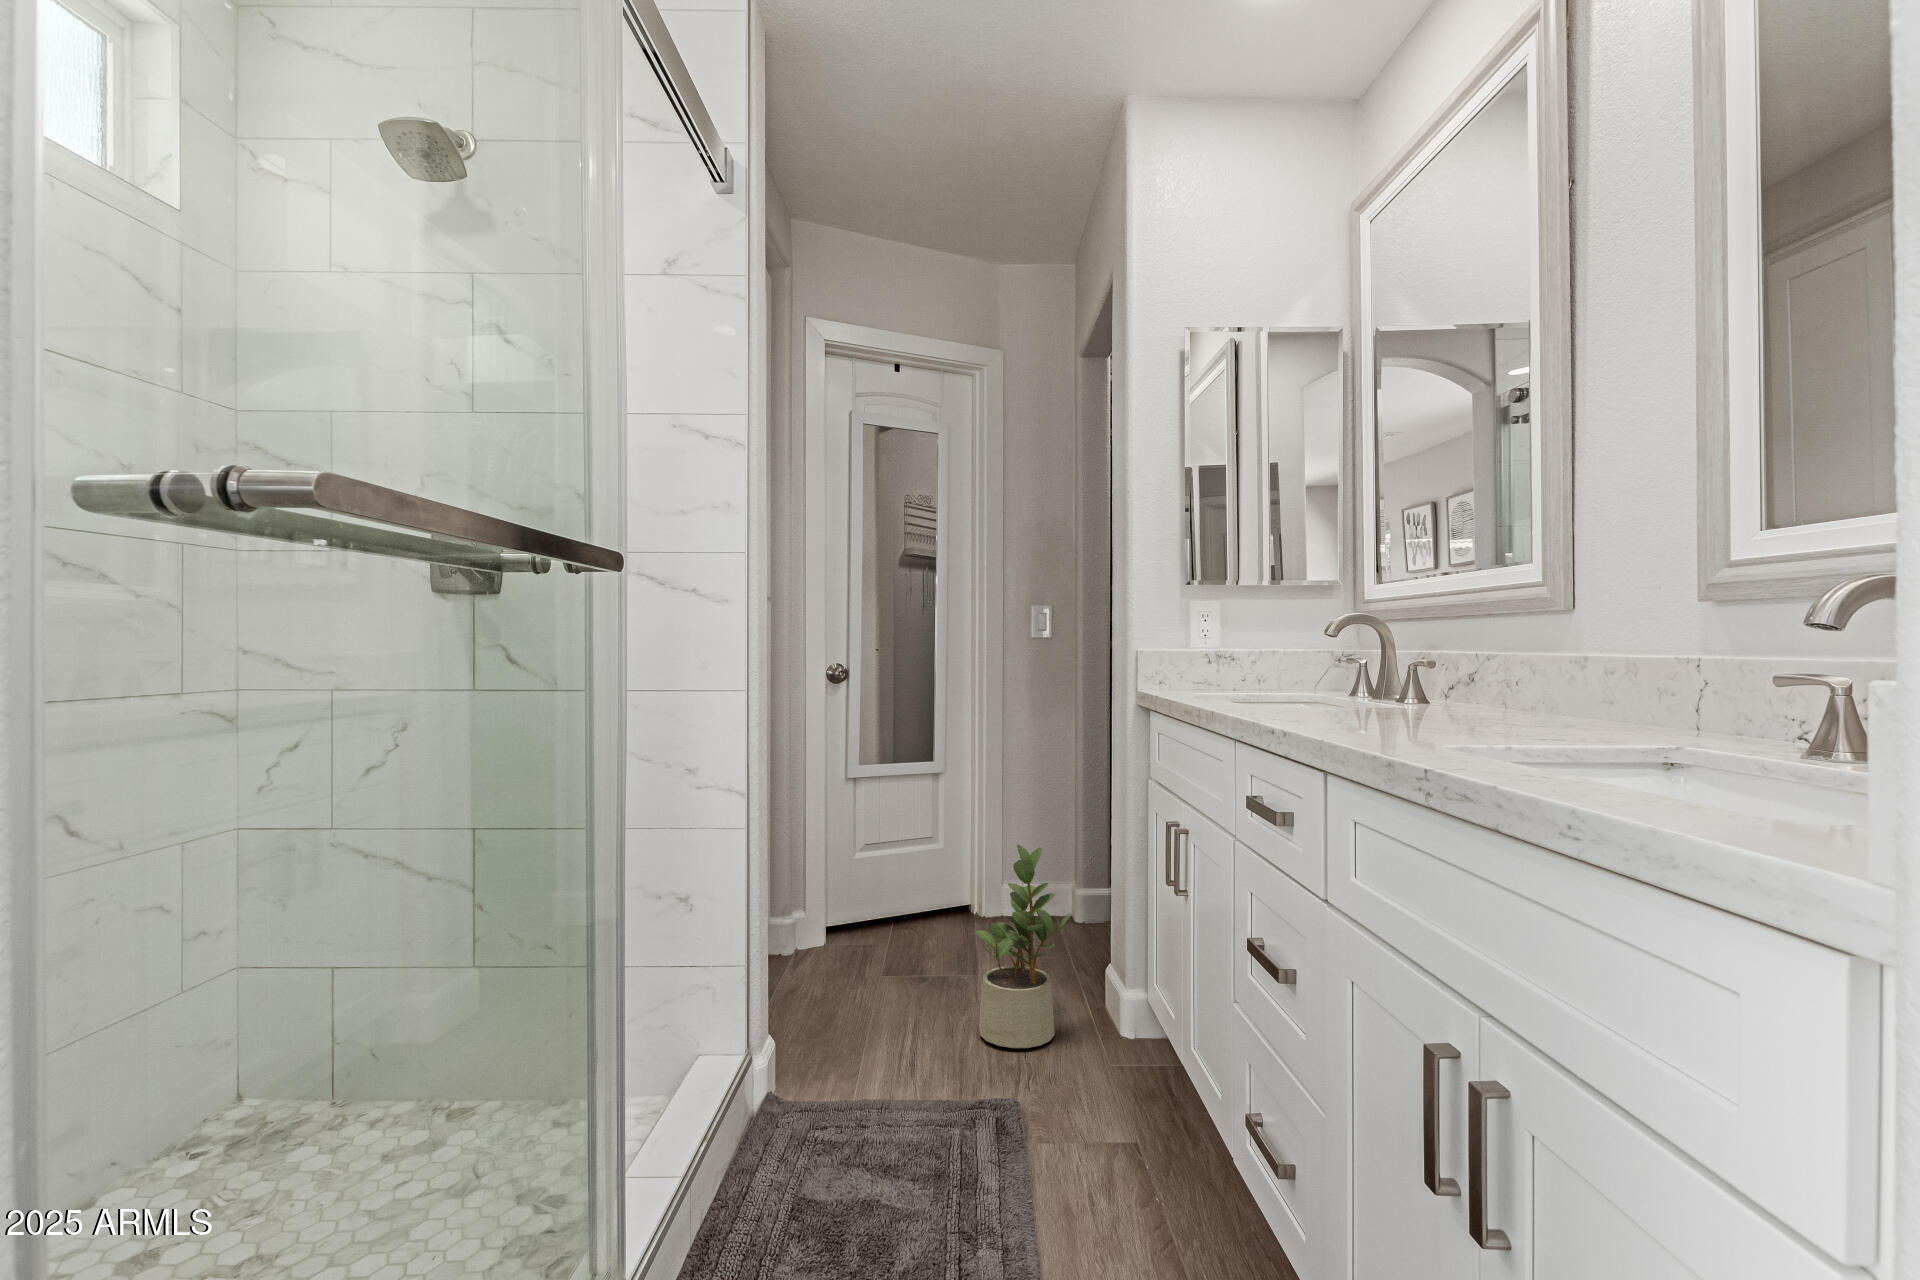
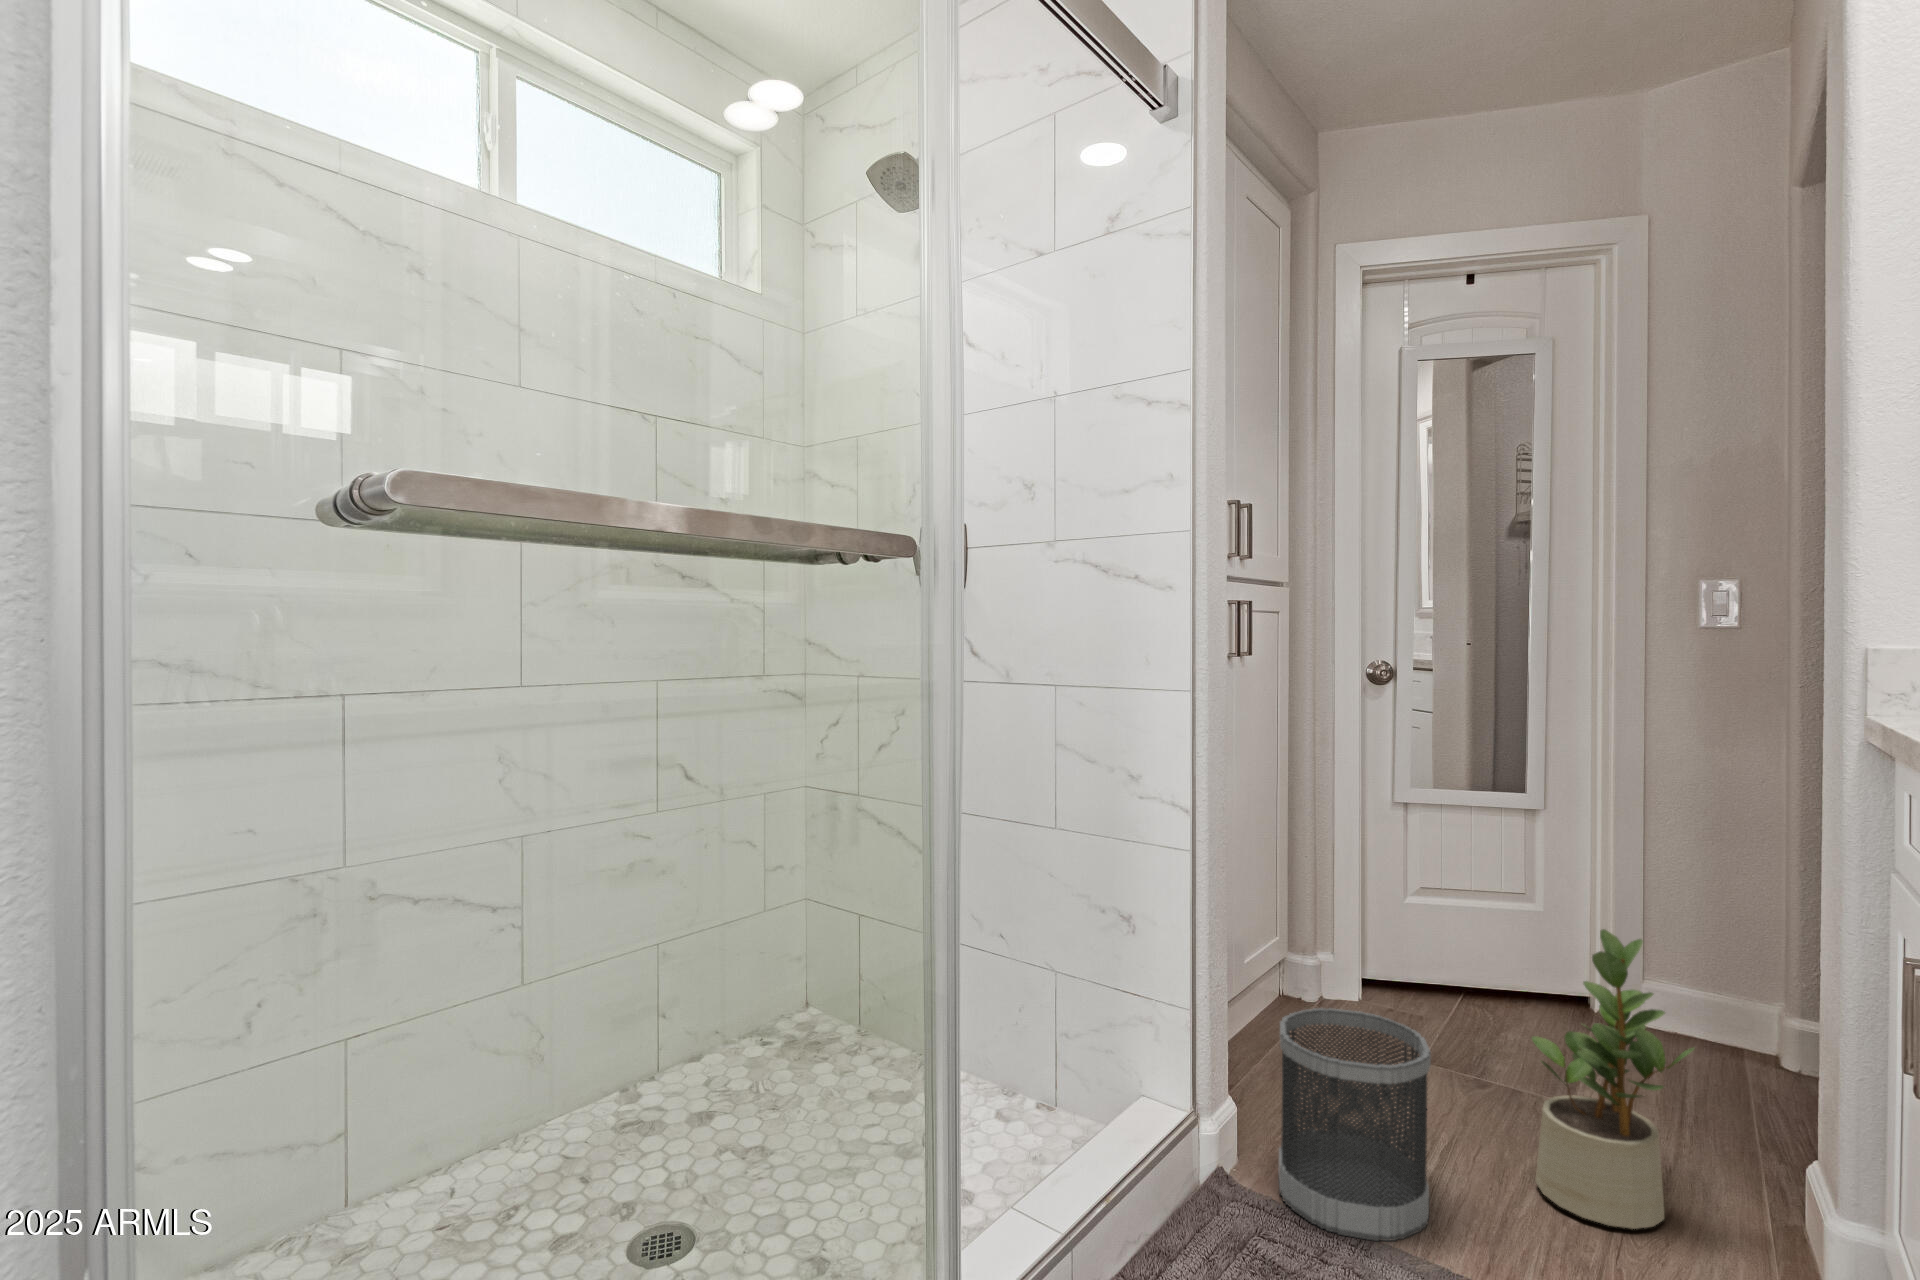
wastebasket: none [811,938,925,1112] -> present [1279,1008,1431,1241]

